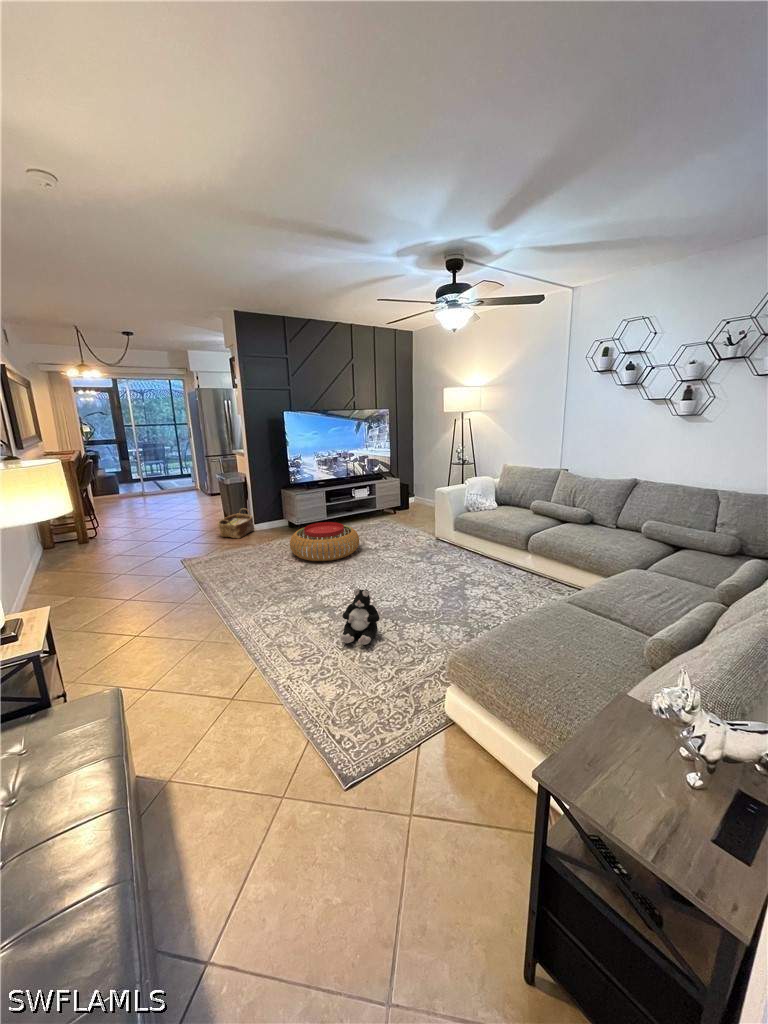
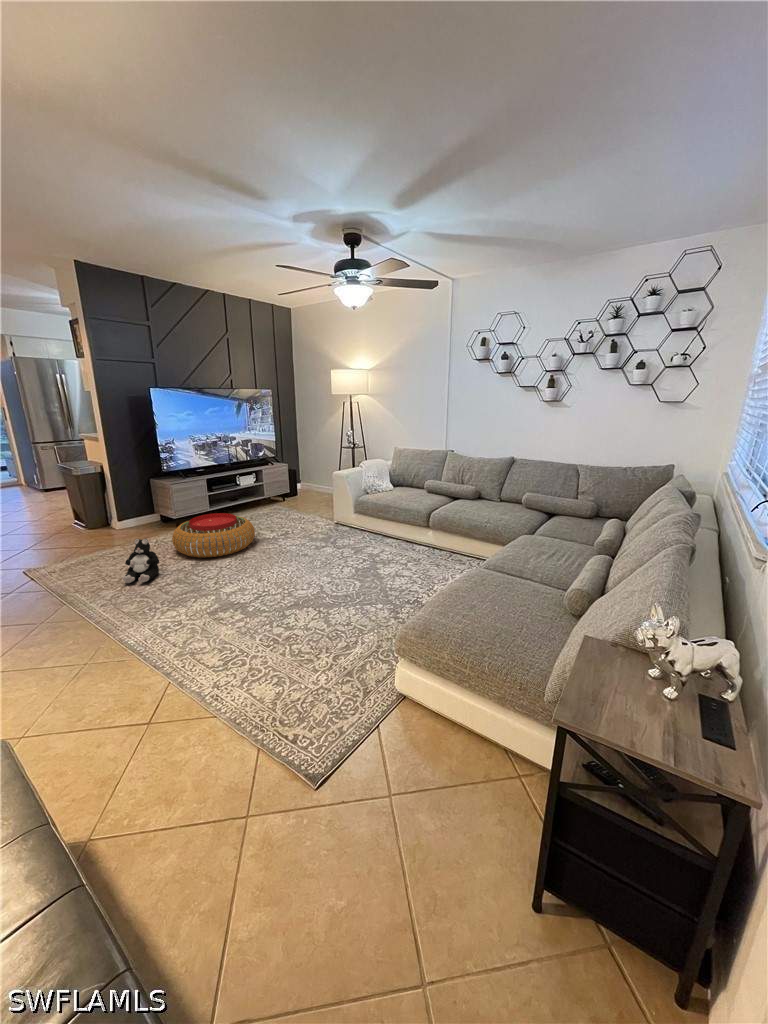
woven basket: present [218,508,254,538] -> none [67,504,118,540]
plush toy: present [341,589,380,645] -> present [122,539,159,583]

